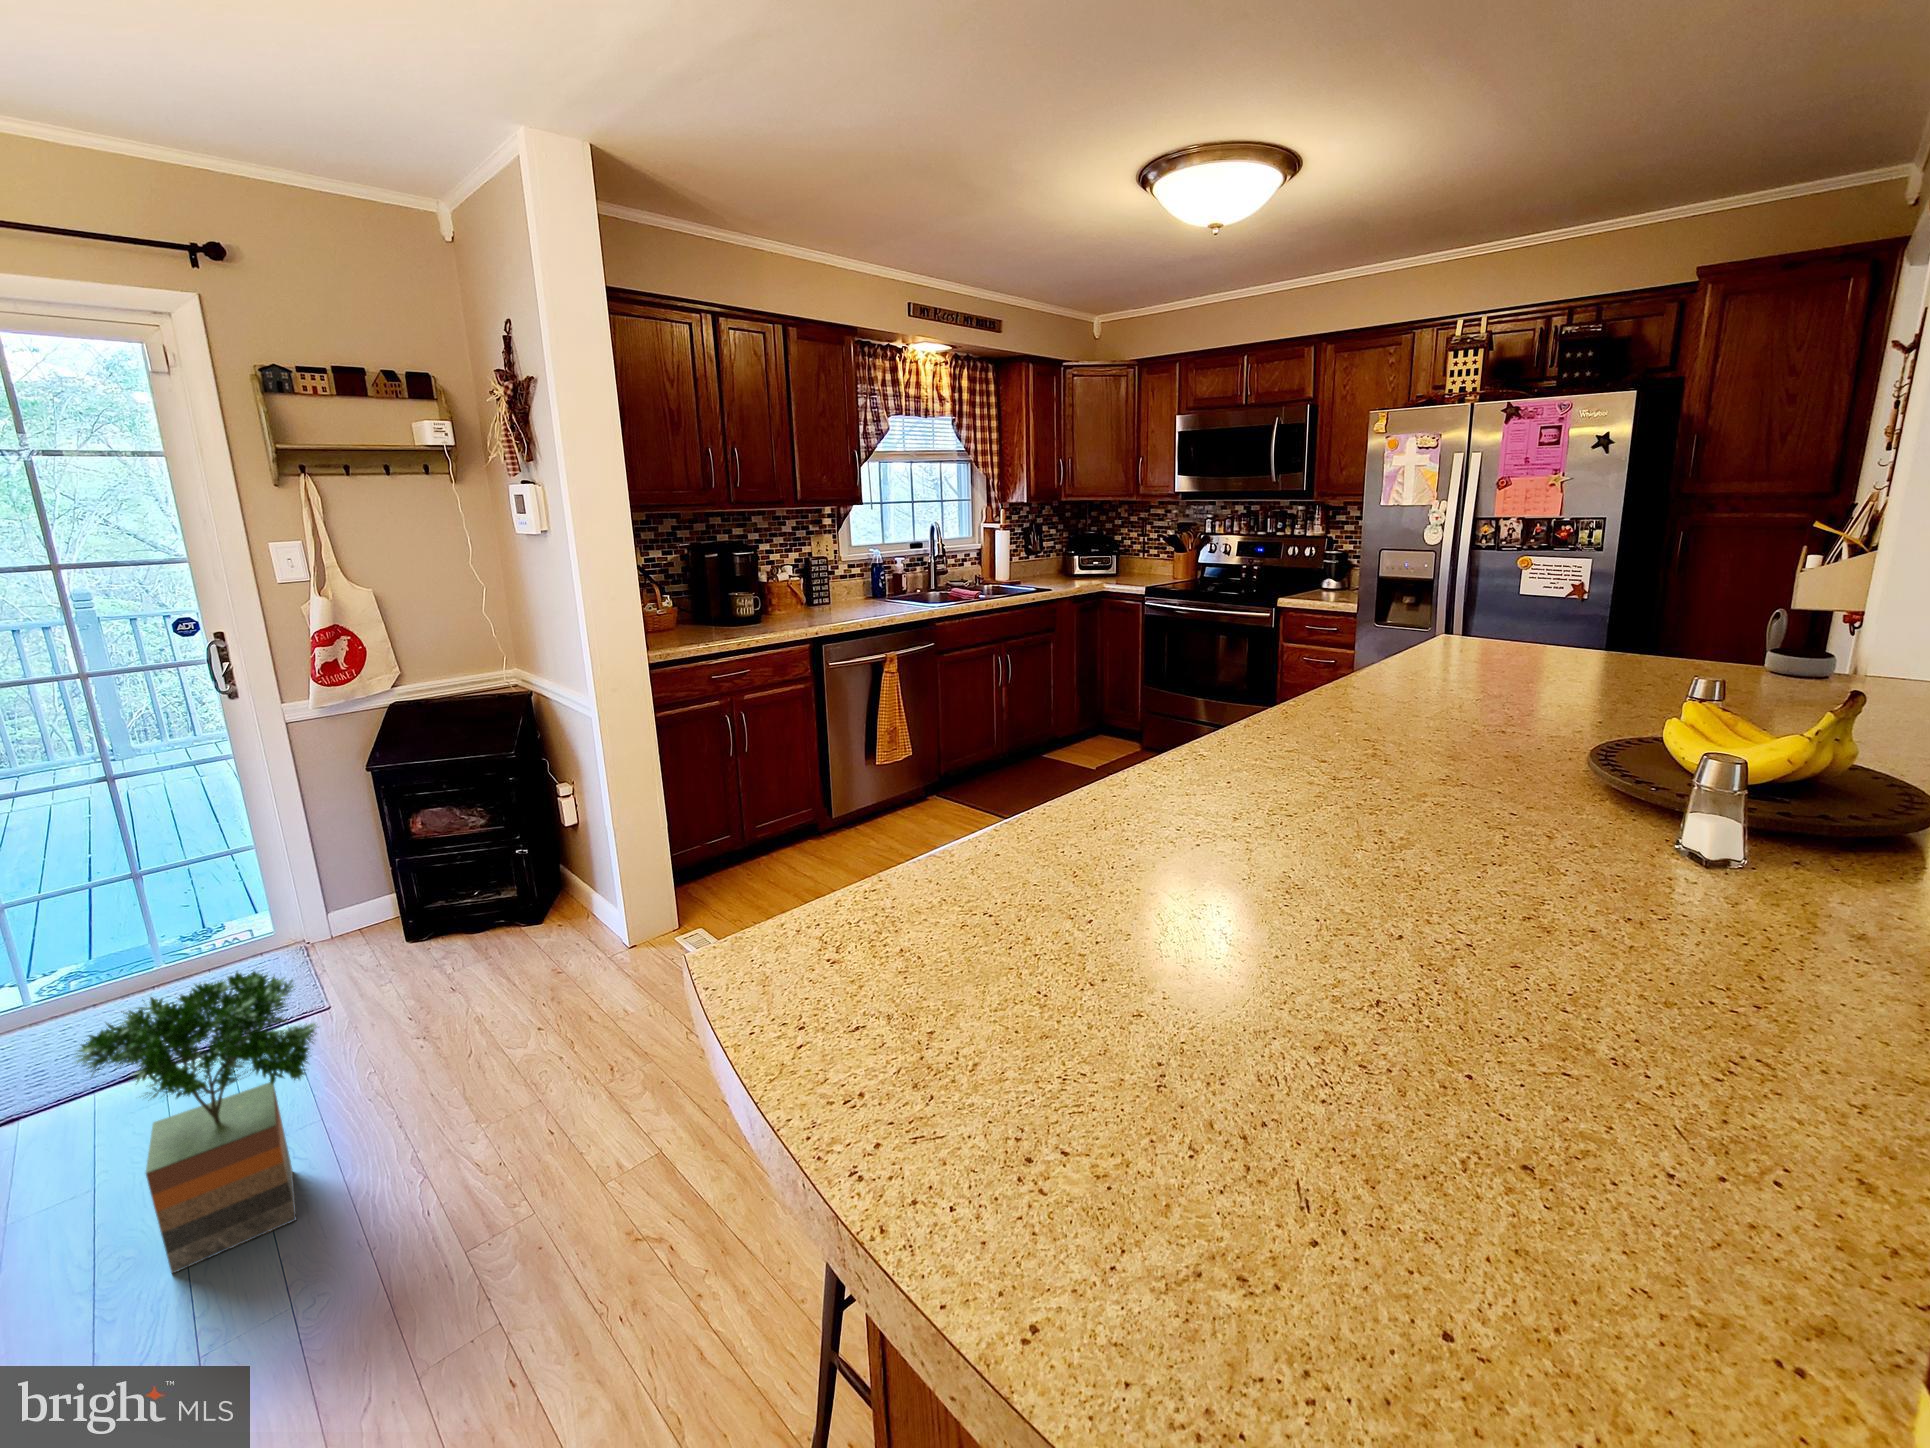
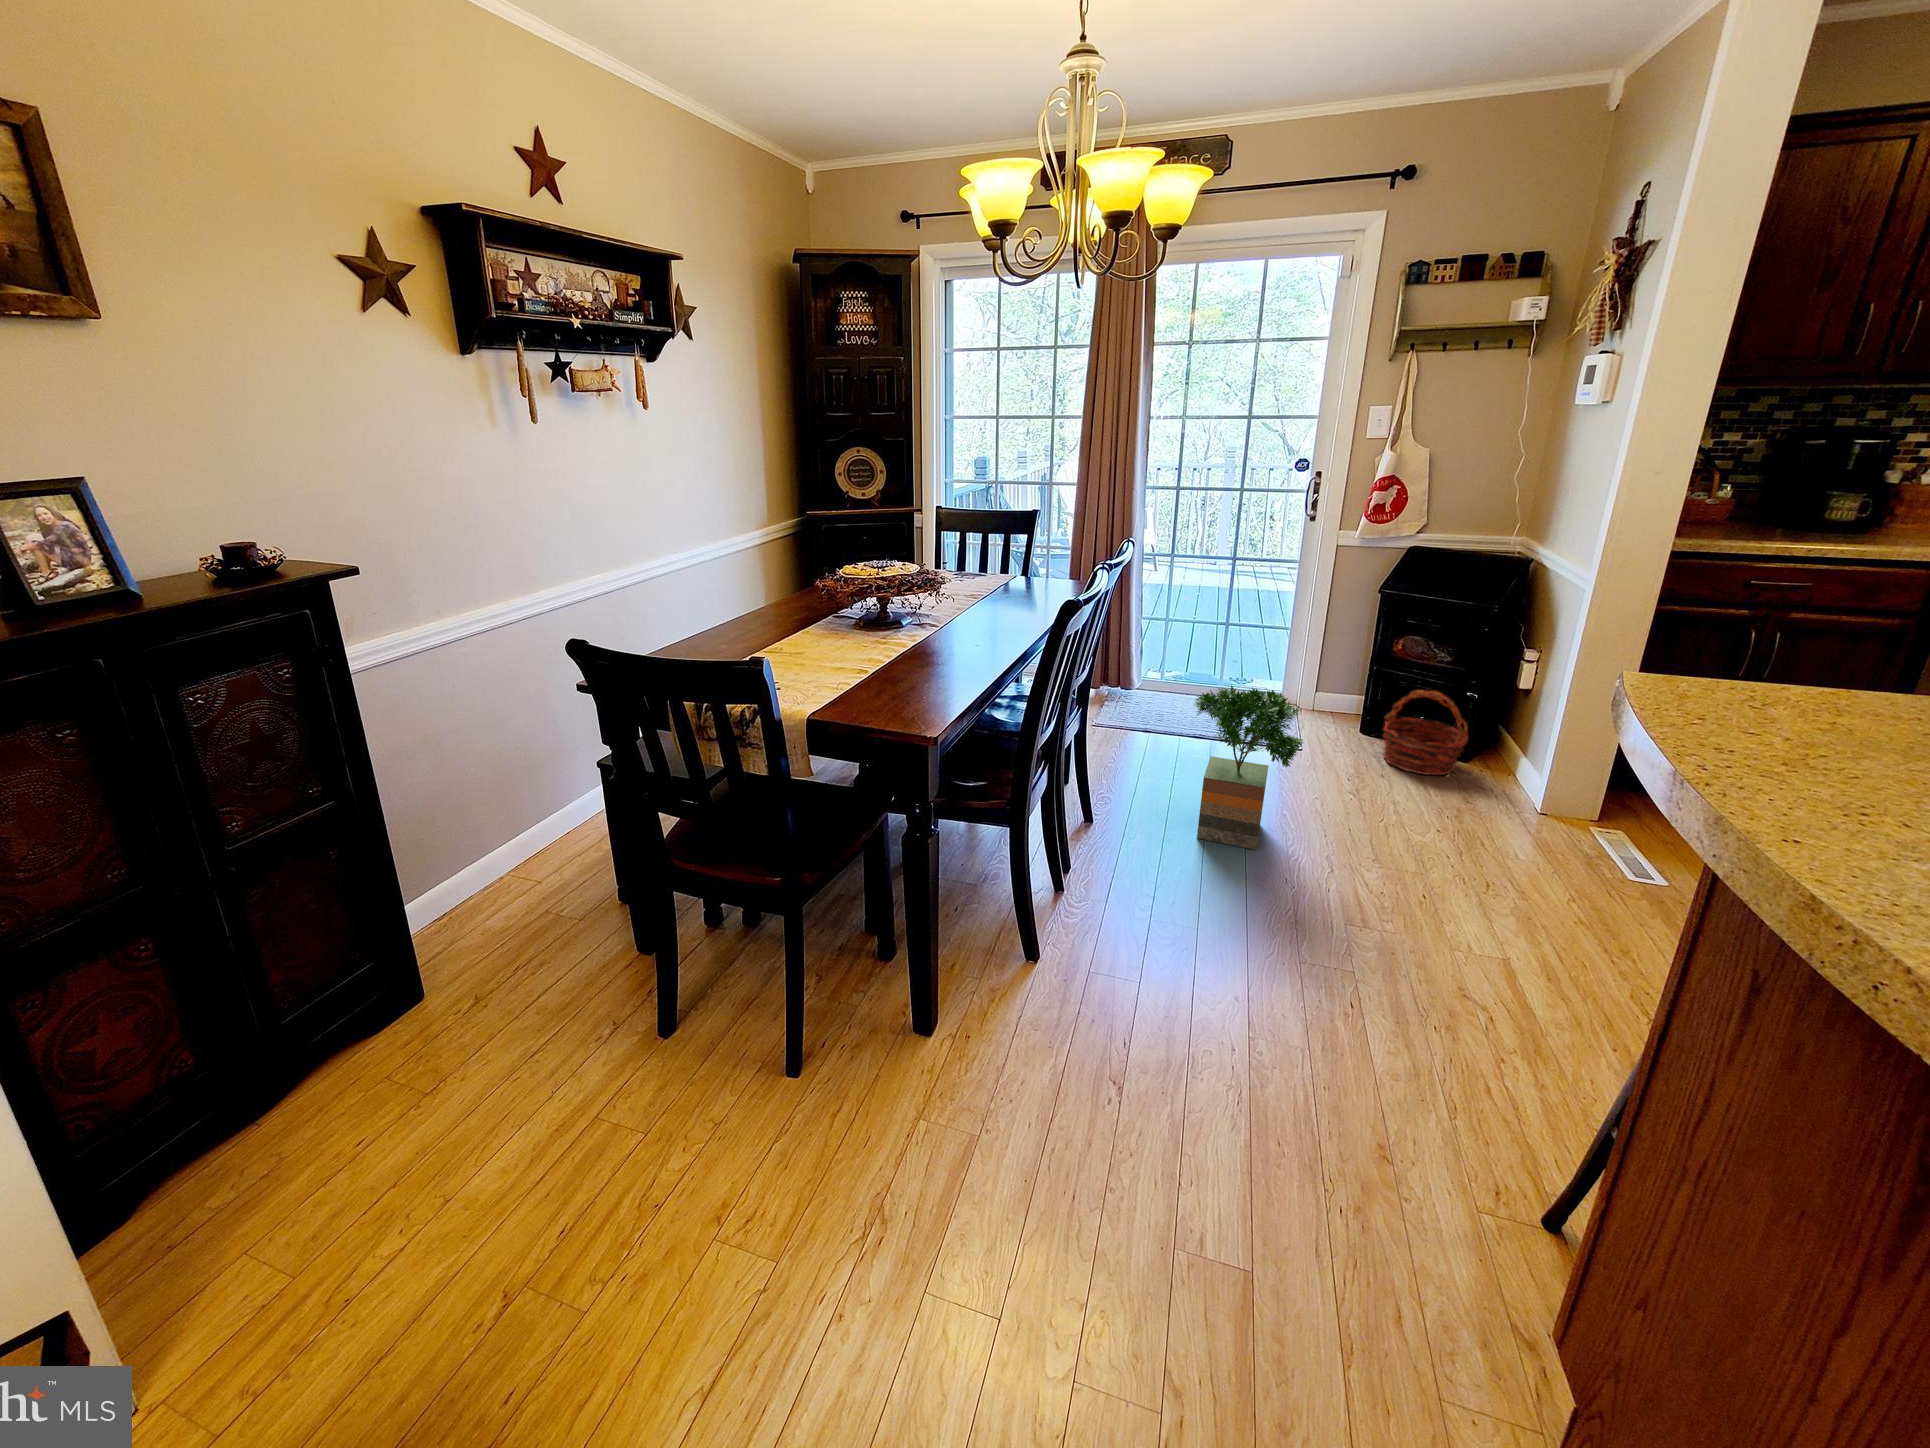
basket: none [432,865,537,970] -> present [1383,691,1468,775]

